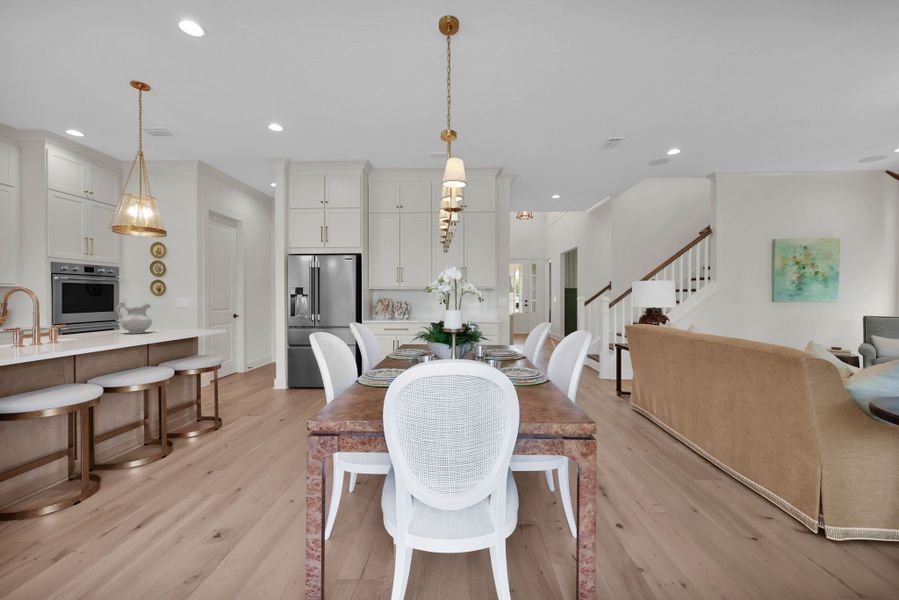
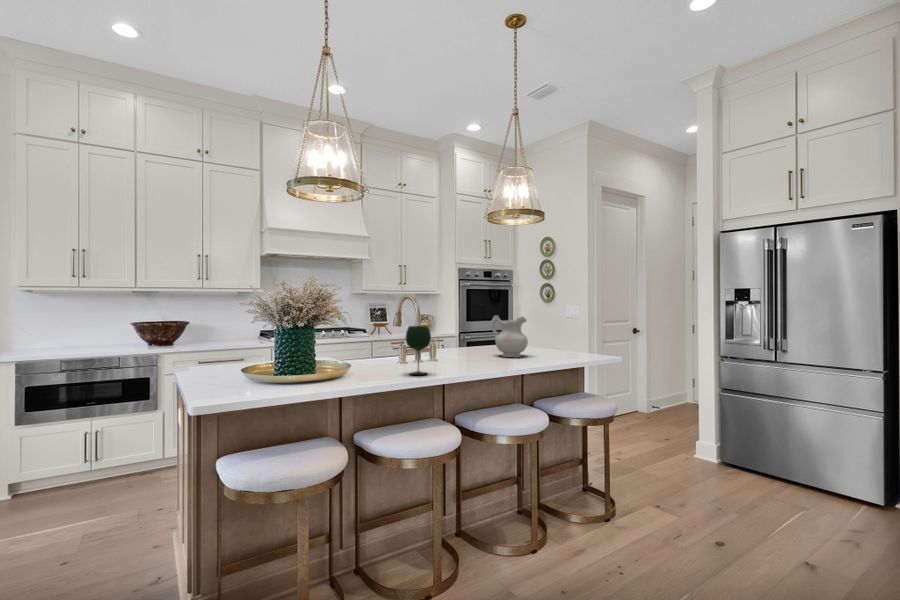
wine glass: none [41,309,70,347] -> present [405,326,431,375]

